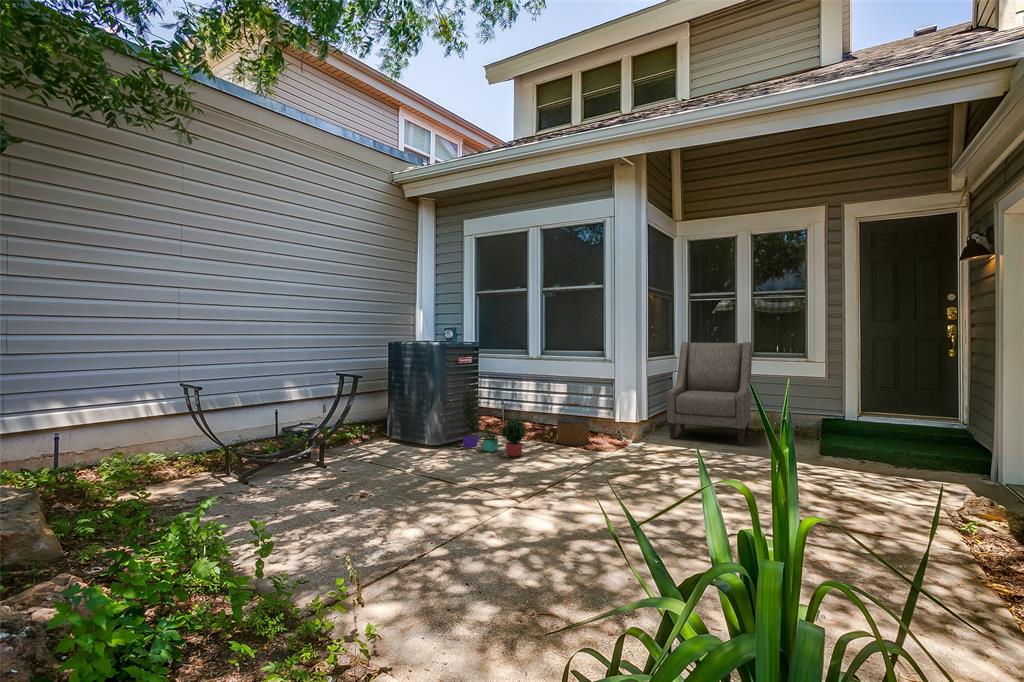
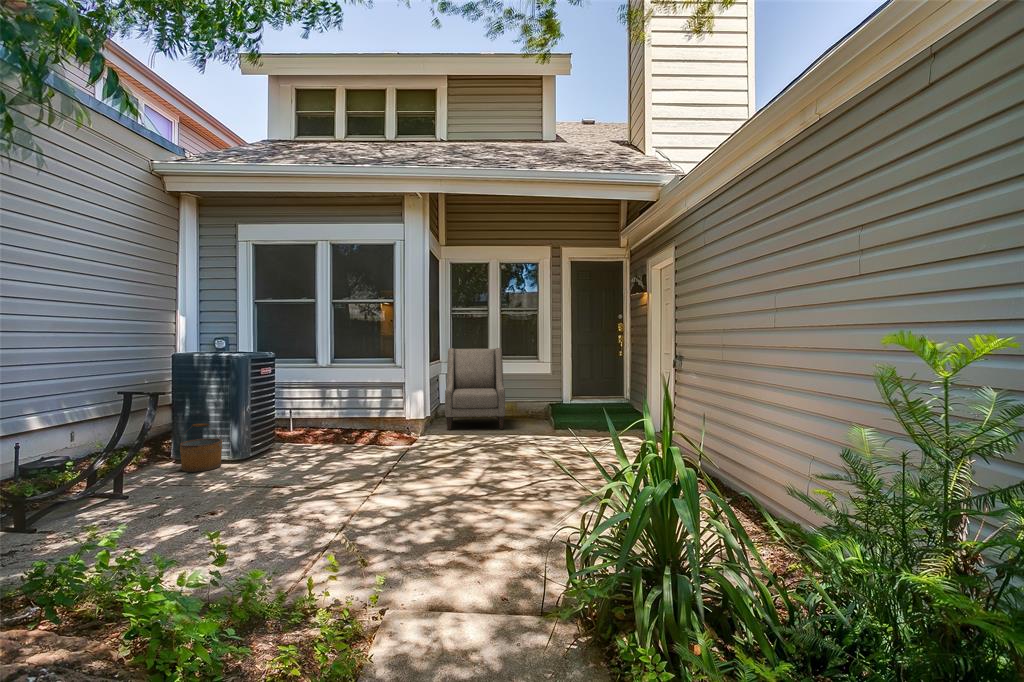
potted plant: present [460,385,526,456] -> none [259,396,339,460]
bucket: present [557,403,590,446] -> present [180,424,222,472]

